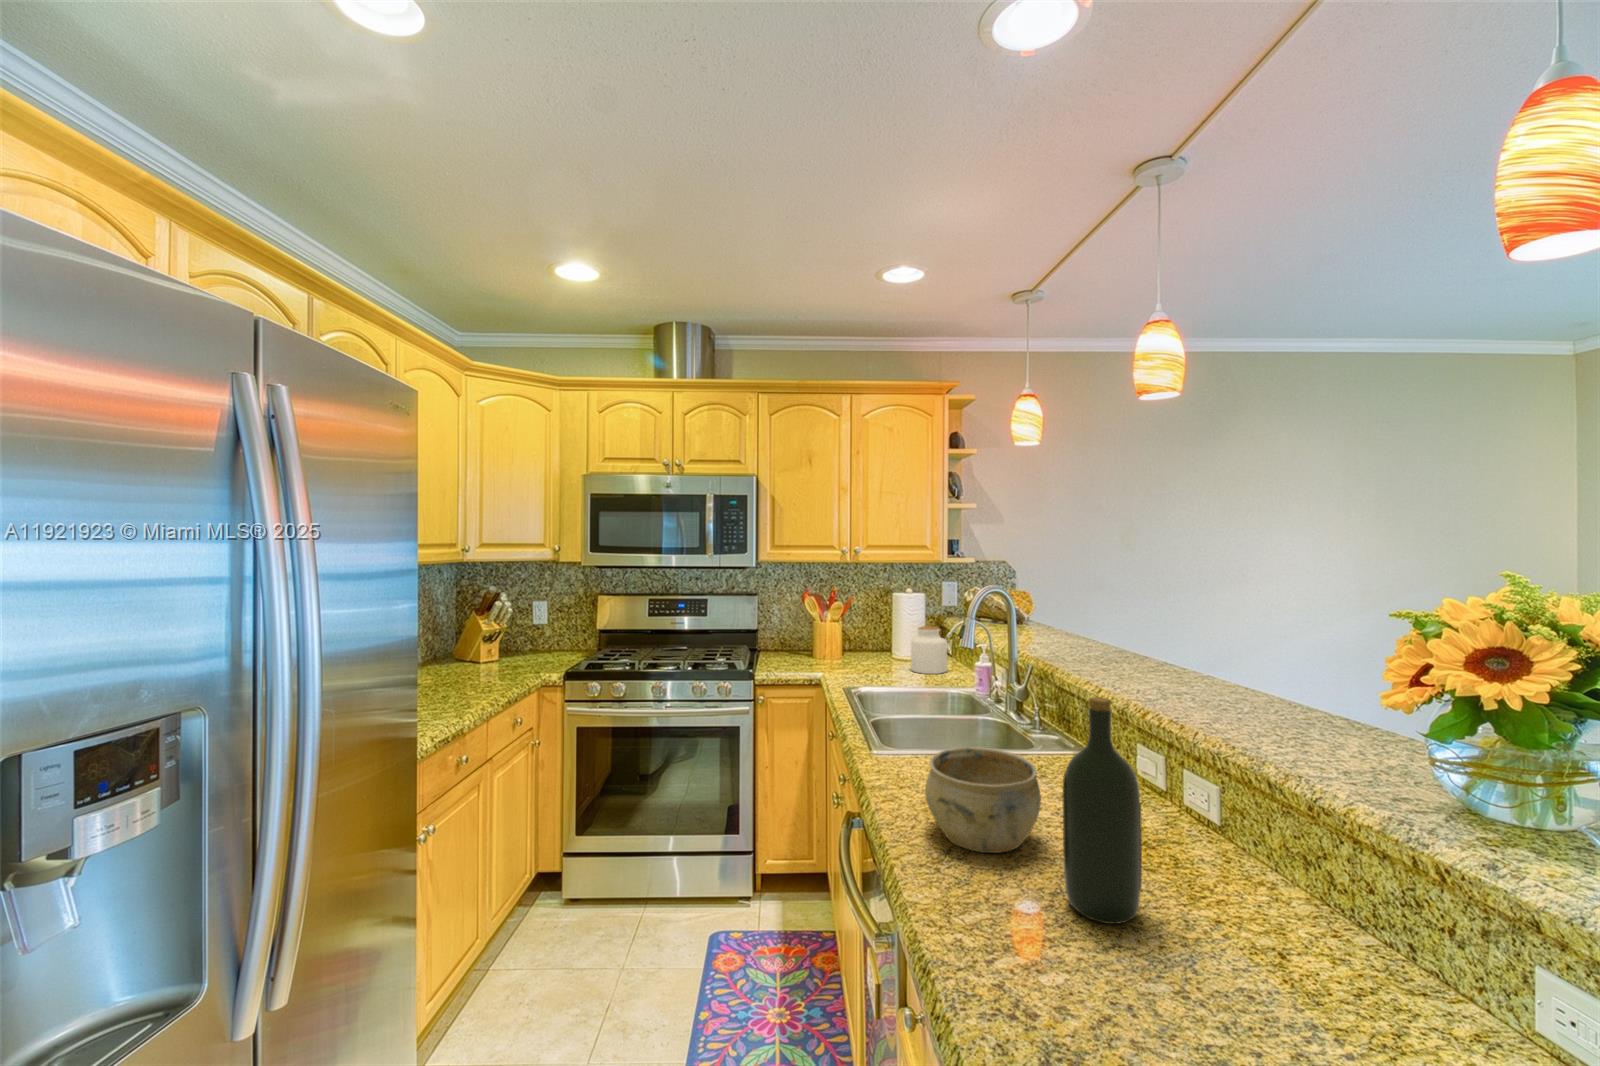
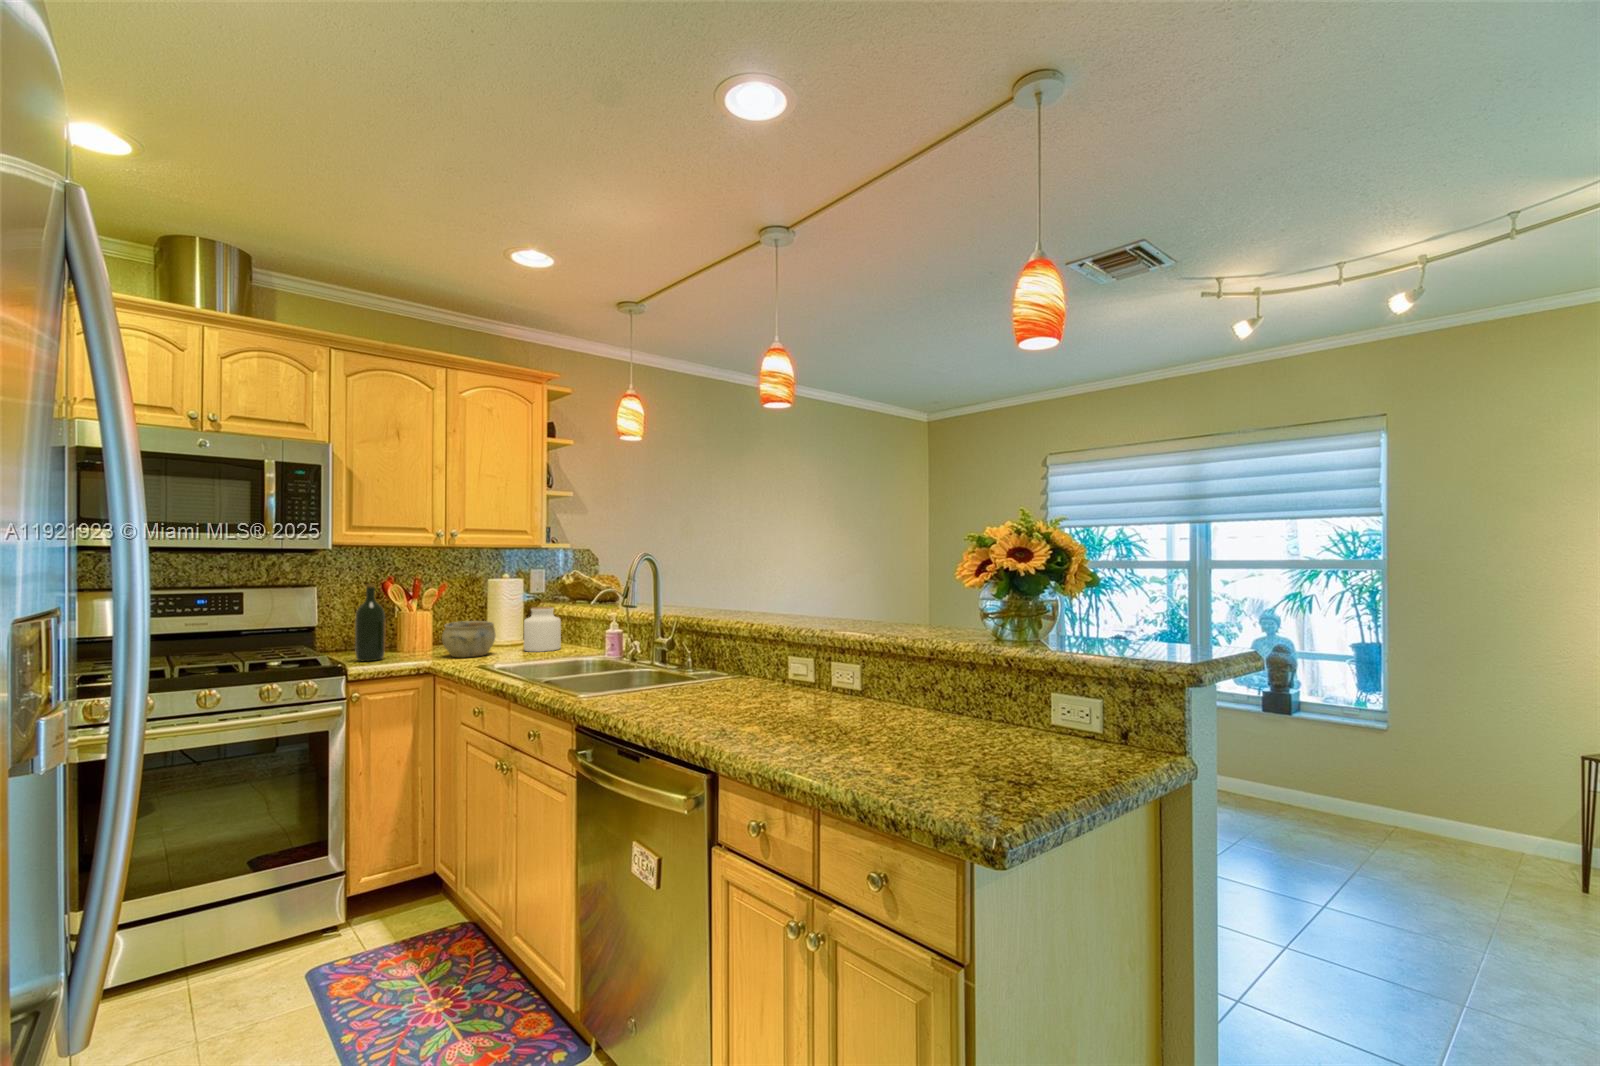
wine bottle: present [1063,697,1142,924] -> present [355,584,385,662]
ceramic bowl: present [925,747,1041,853] -> present [442,621,495,657]

